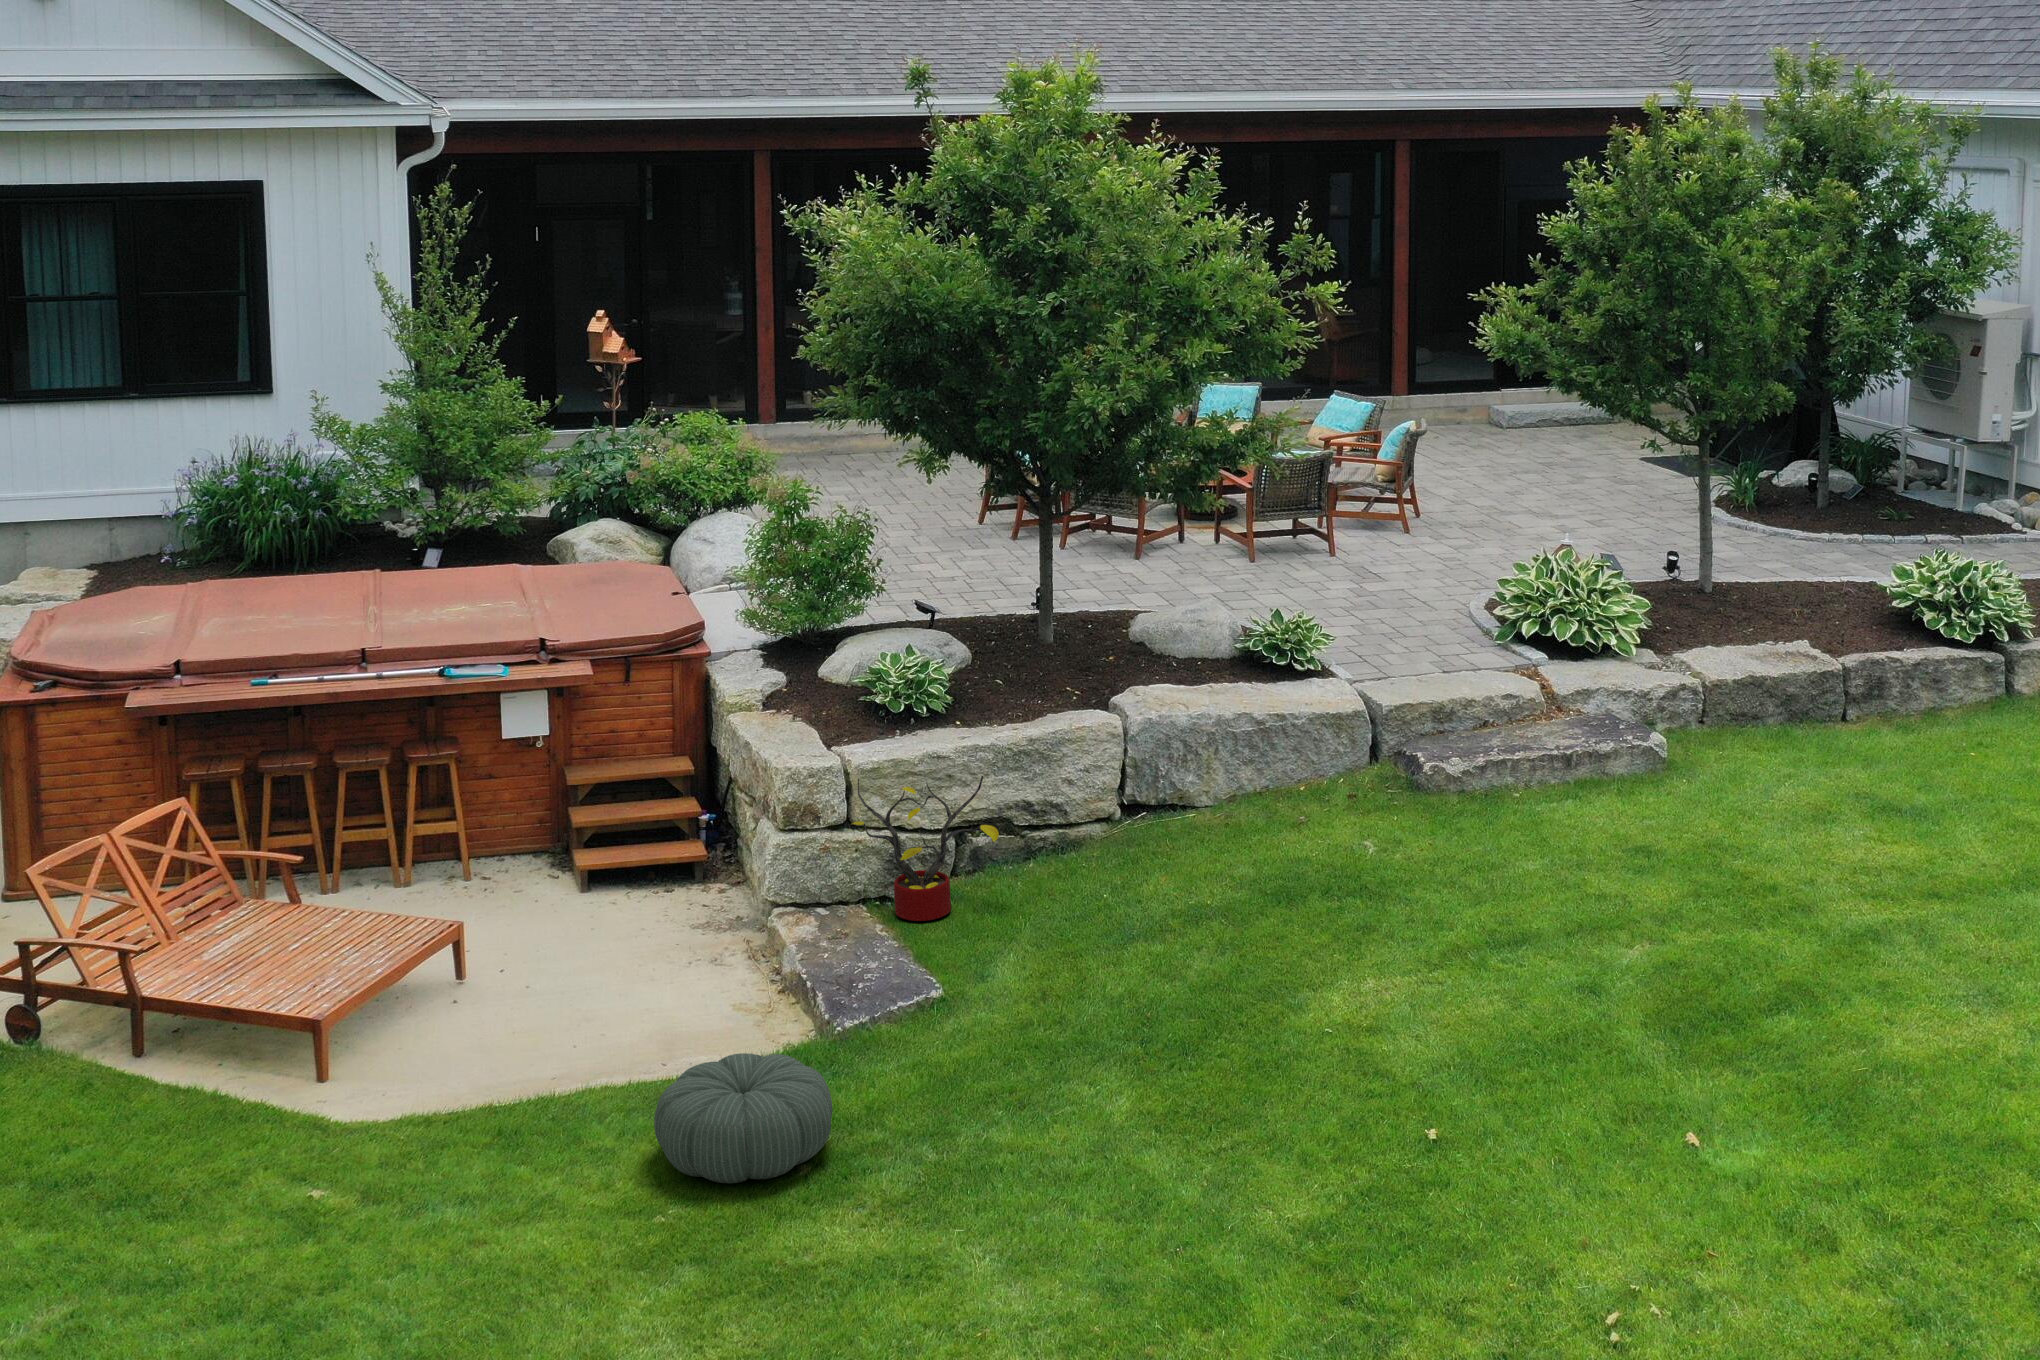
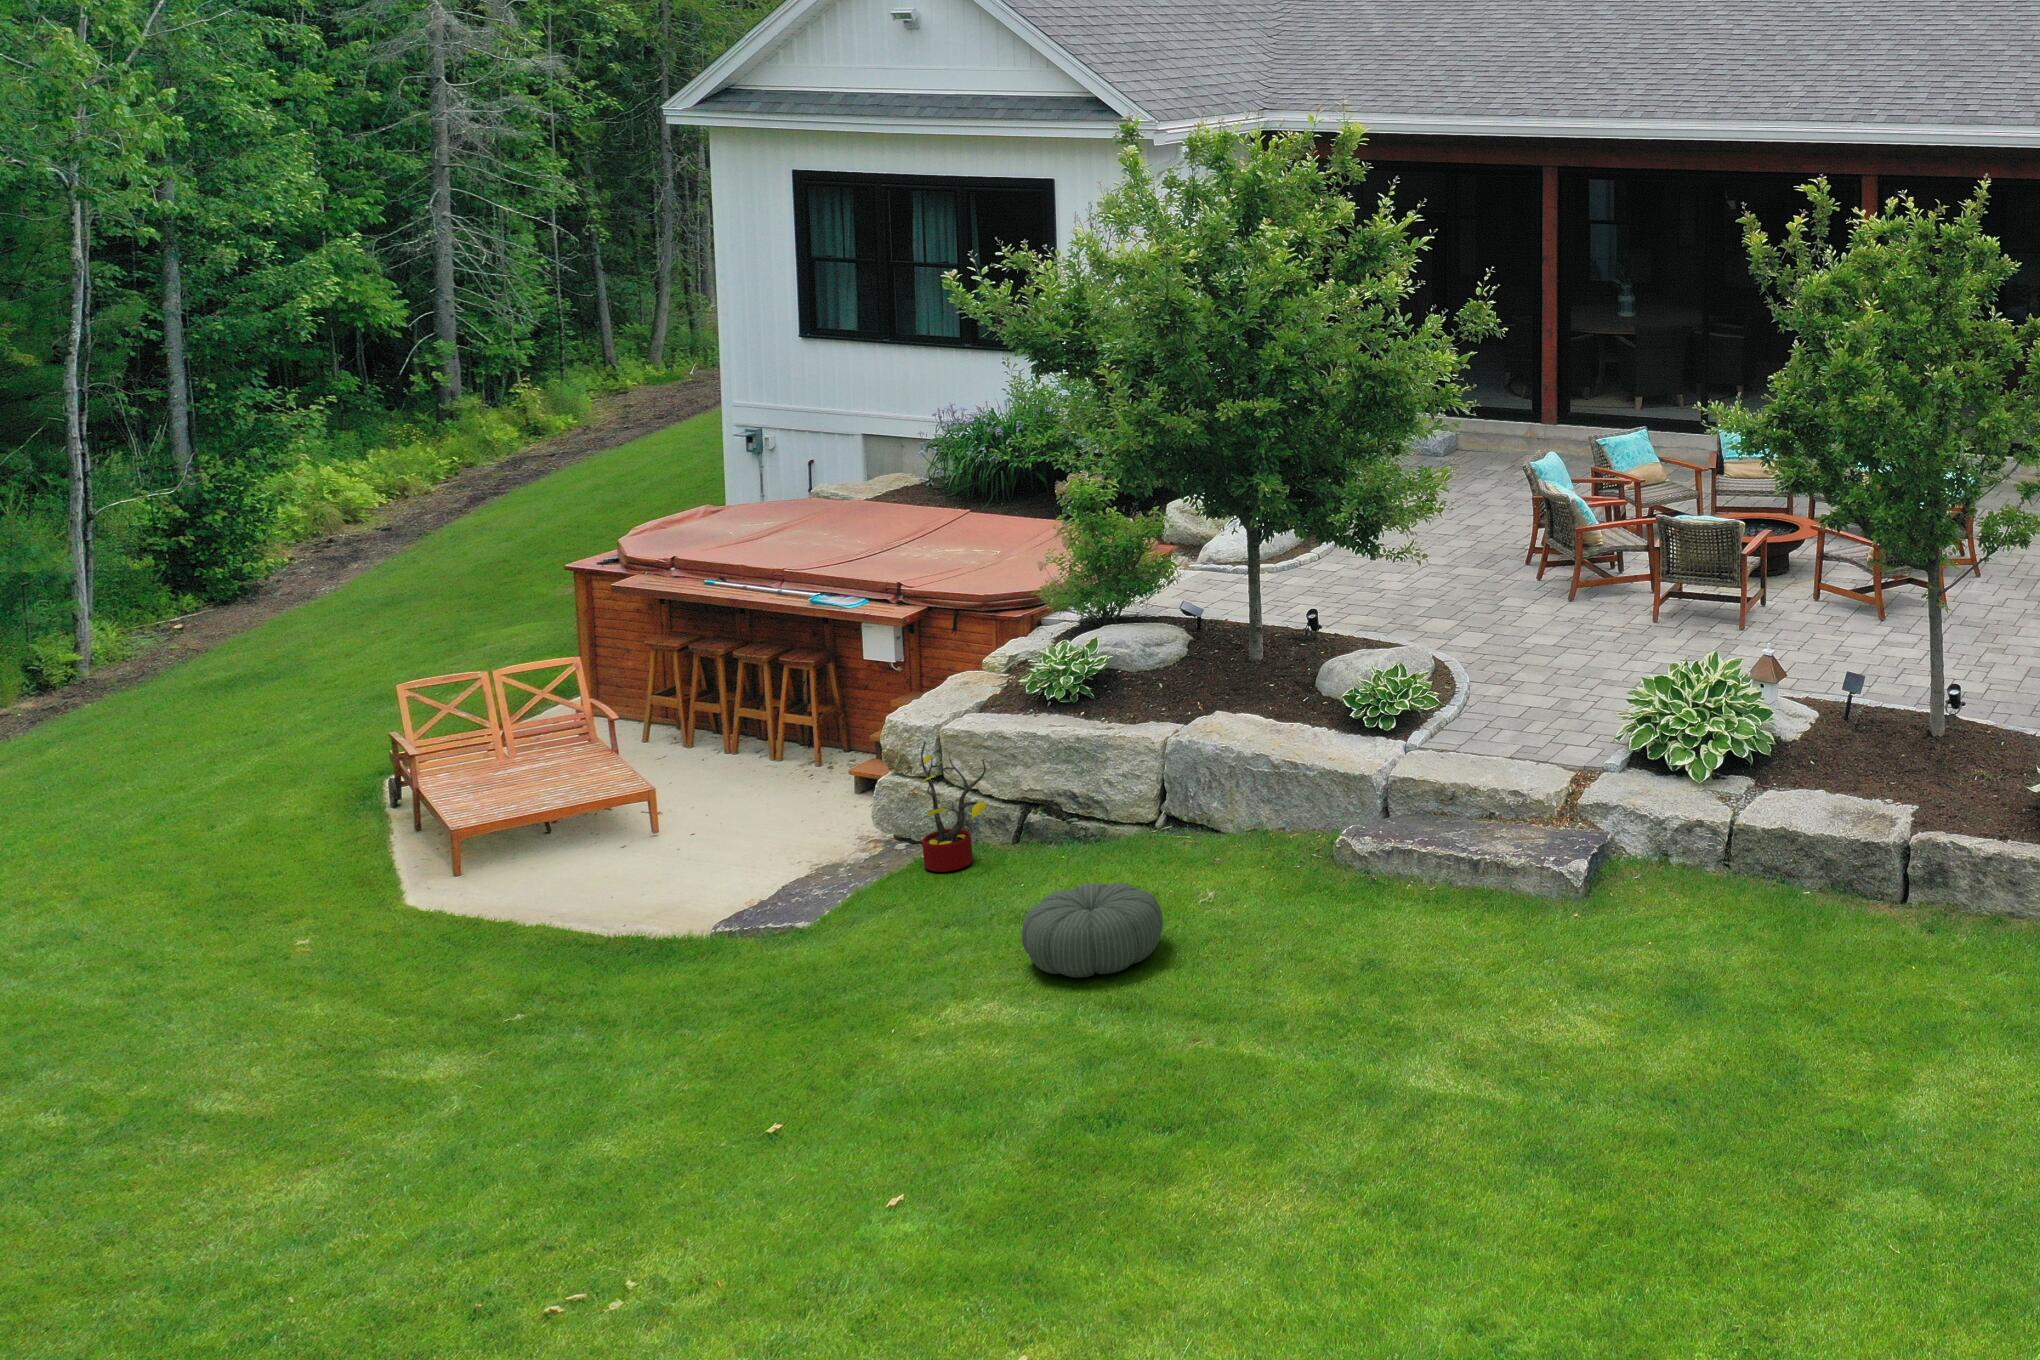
pouf: present [654,1053,833,1183] -> present [1022,883,1163,978]

